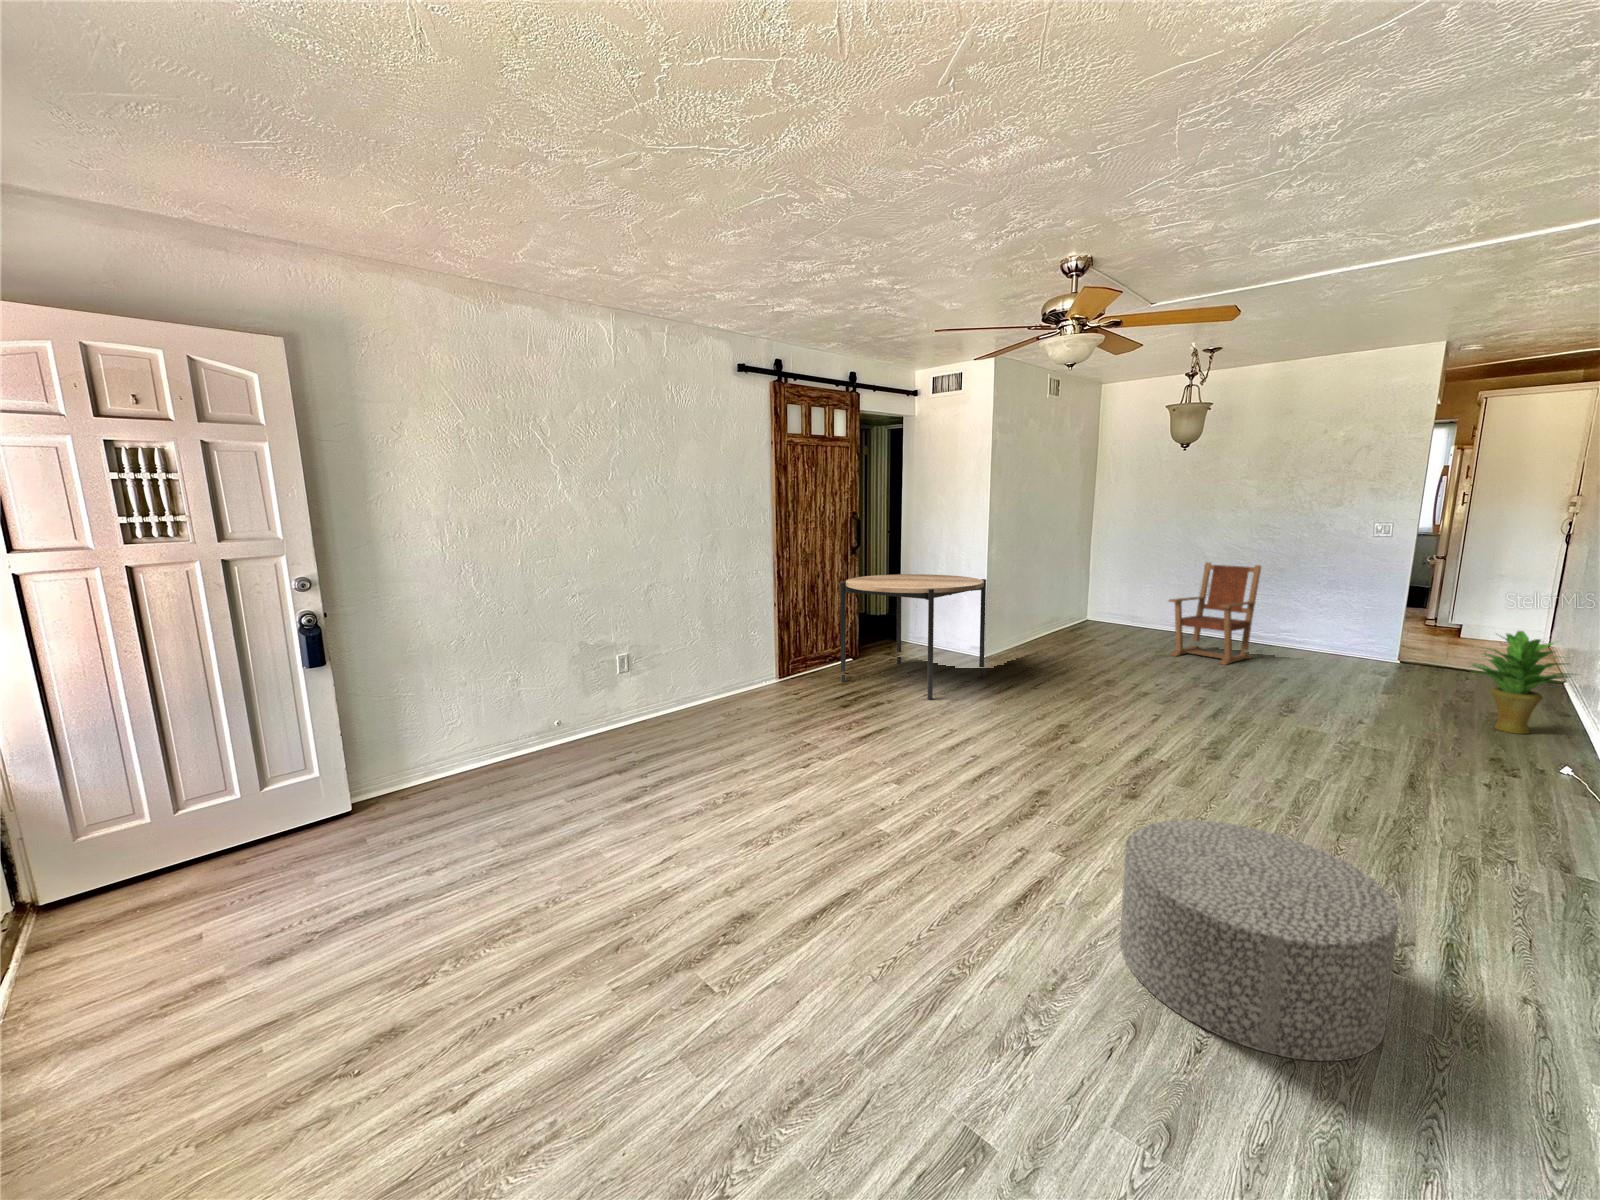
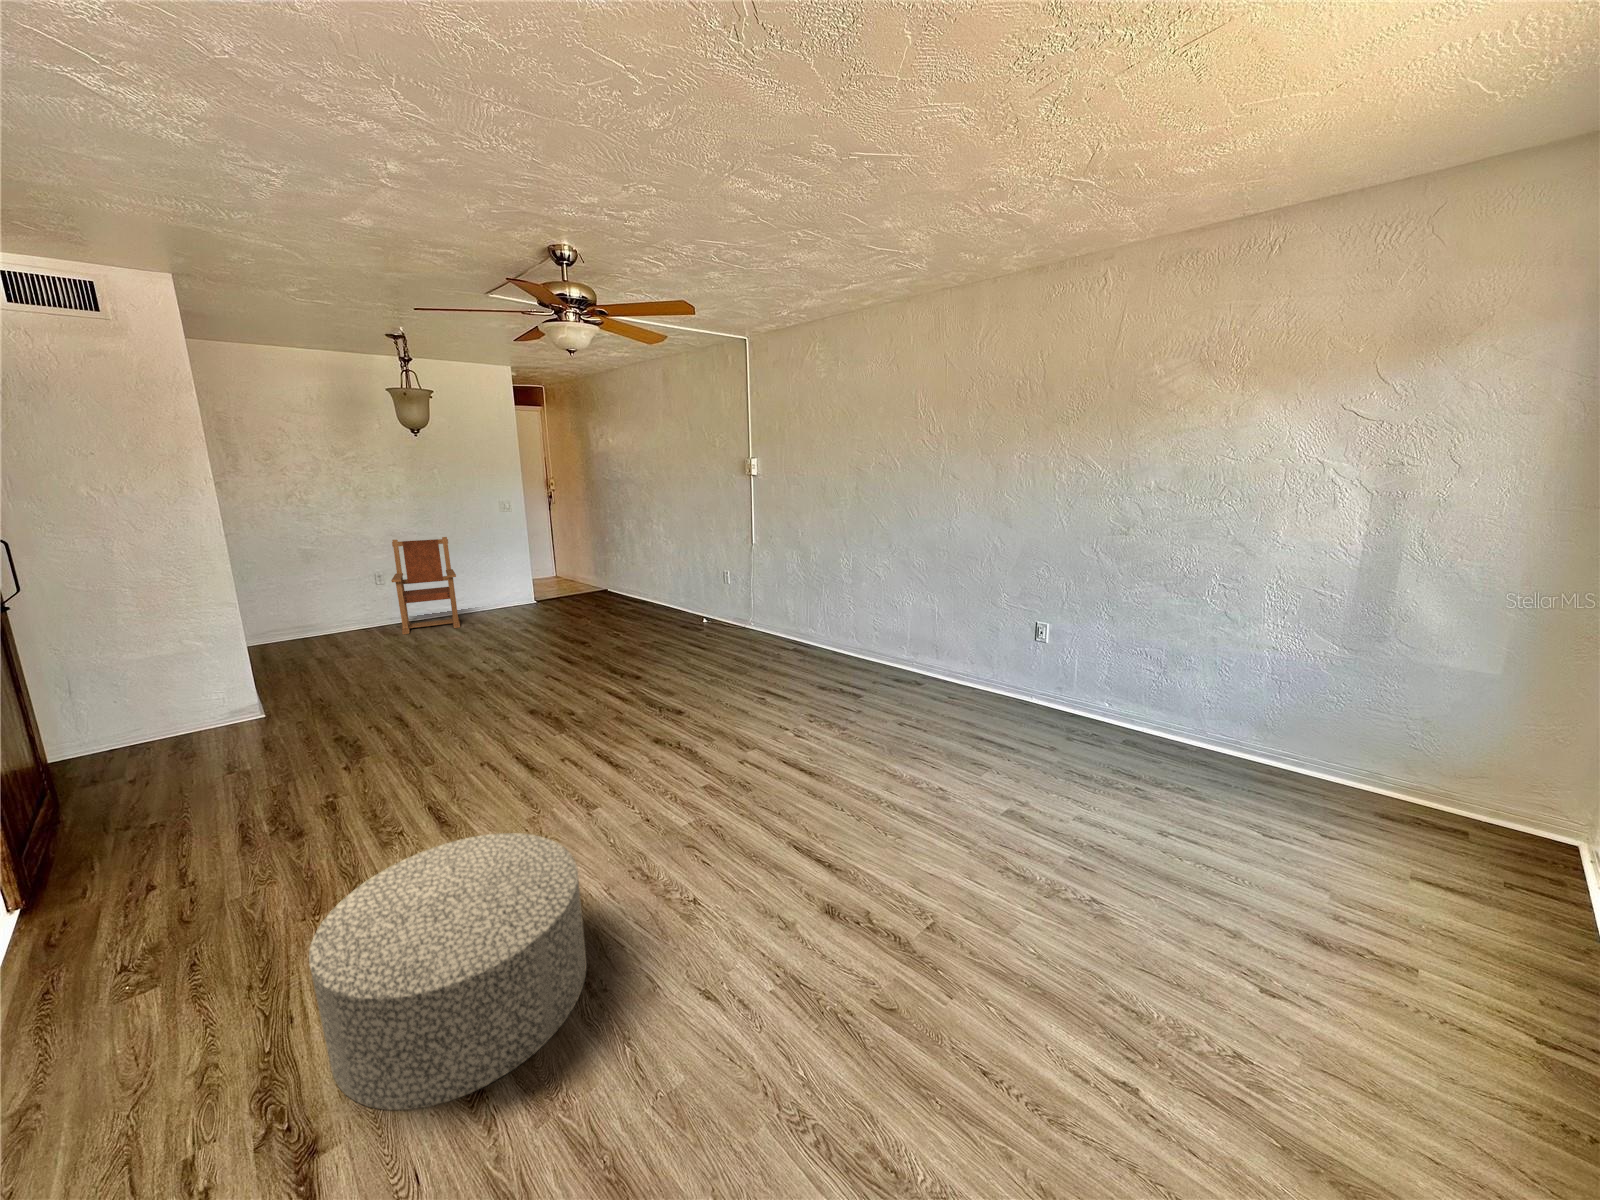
dining table: present [840,574,986,700] -> none [21,588,345,825]
potted plant: present [1472,631,1571,734] -> none [628,556,672,614]
ottoman: present [1120,820,1398,1061] -> present [309,833,587,1110]

